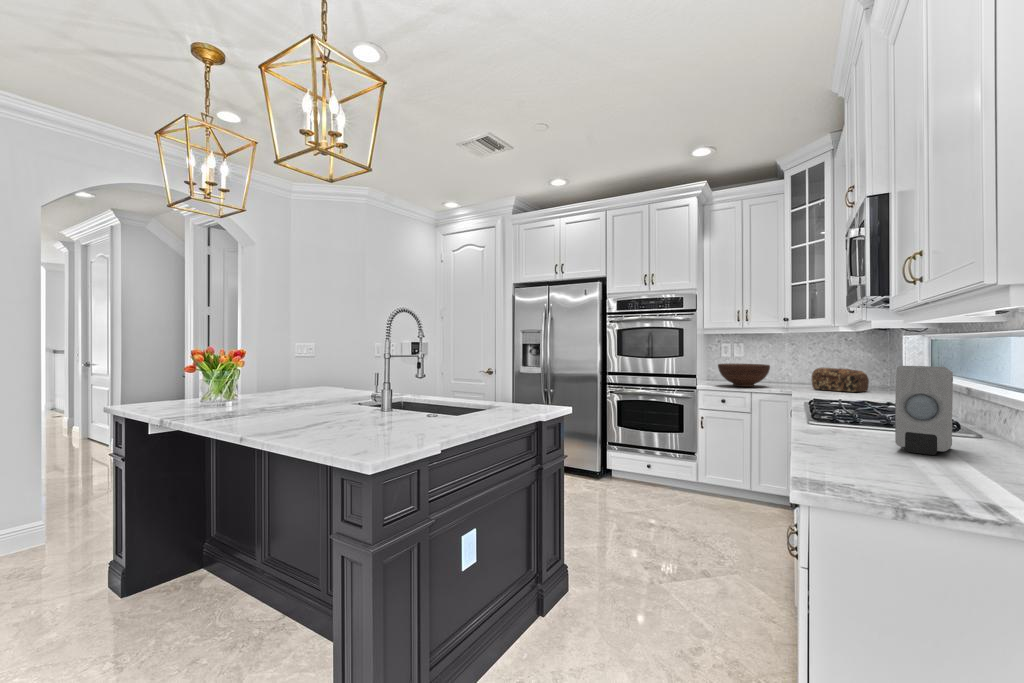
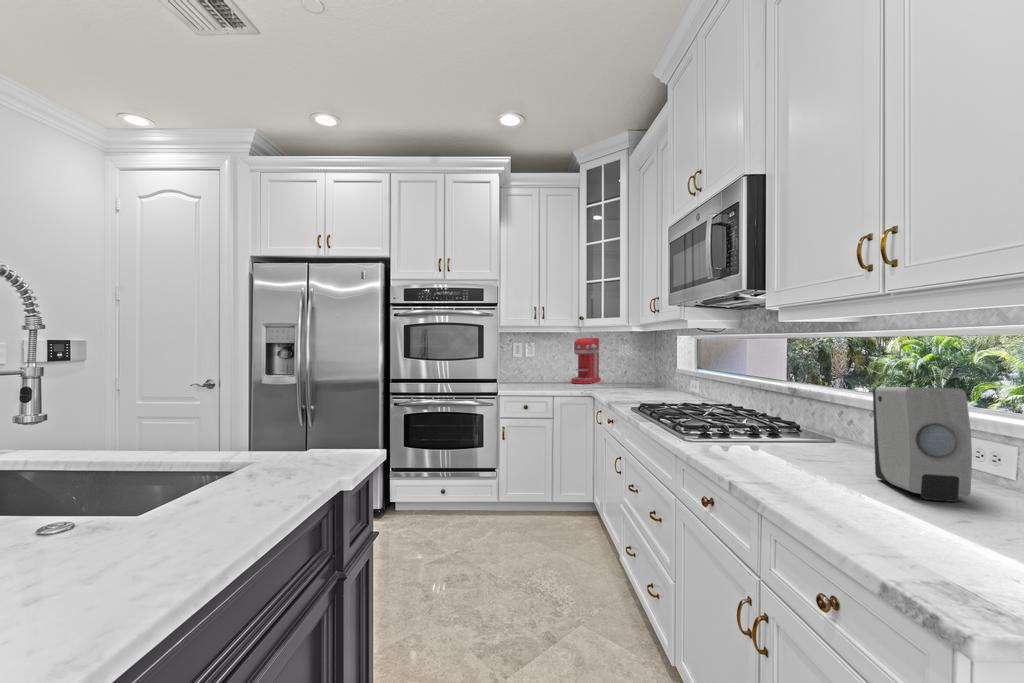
coffee maker: none [781,339,819,384] -> present [571,338,601,384]
fruit bowl: present [718,364,770,387] -> none [522,365,573,391]
bread loaf: present [812,368,869,392] -> none [614,368,662,393]

